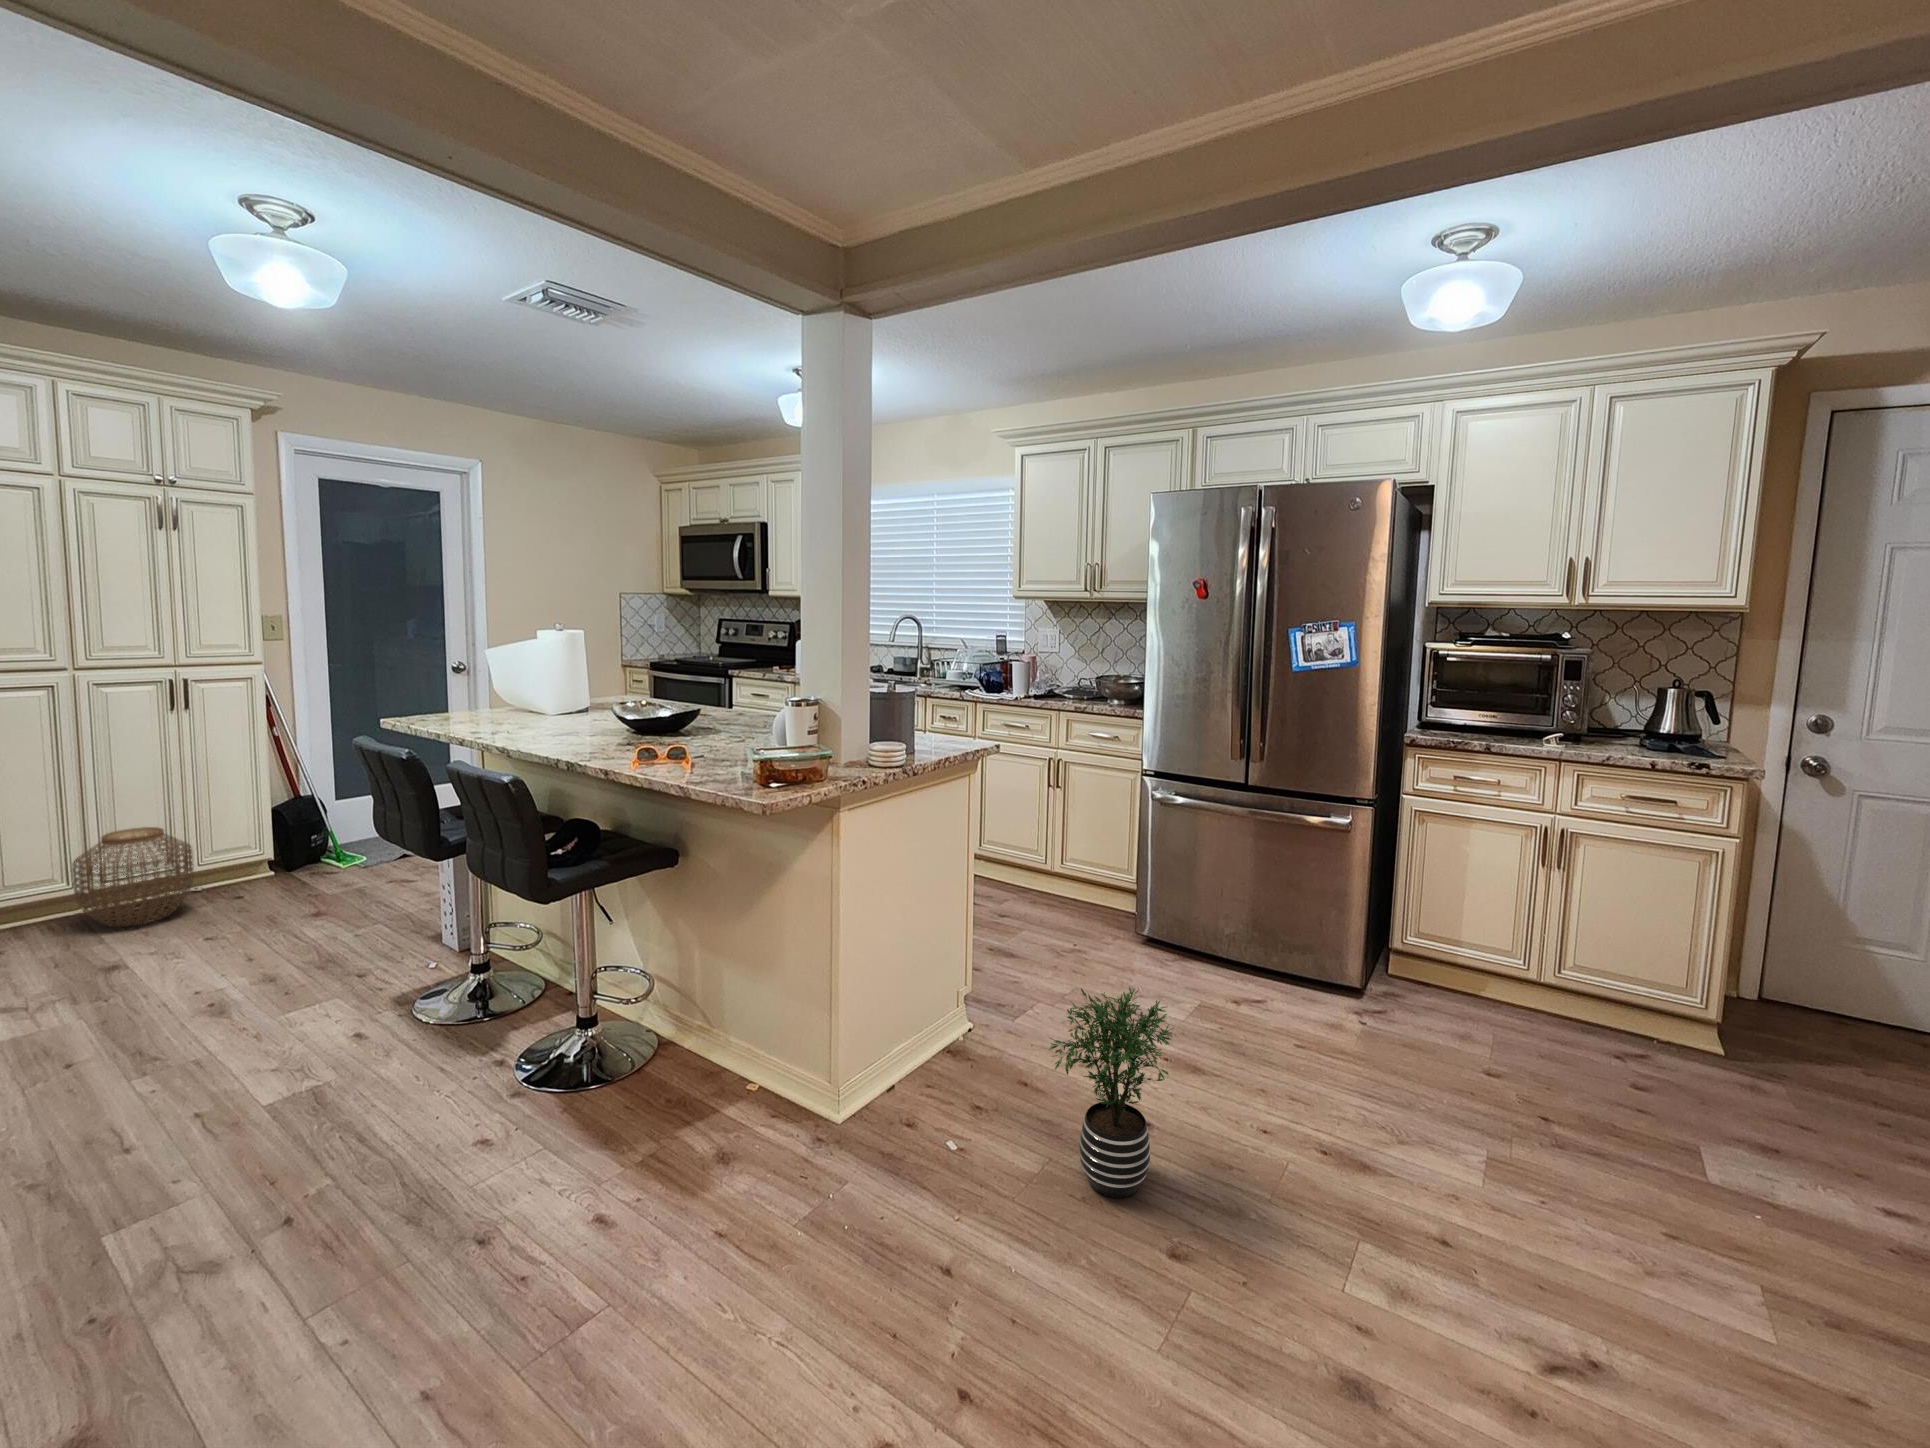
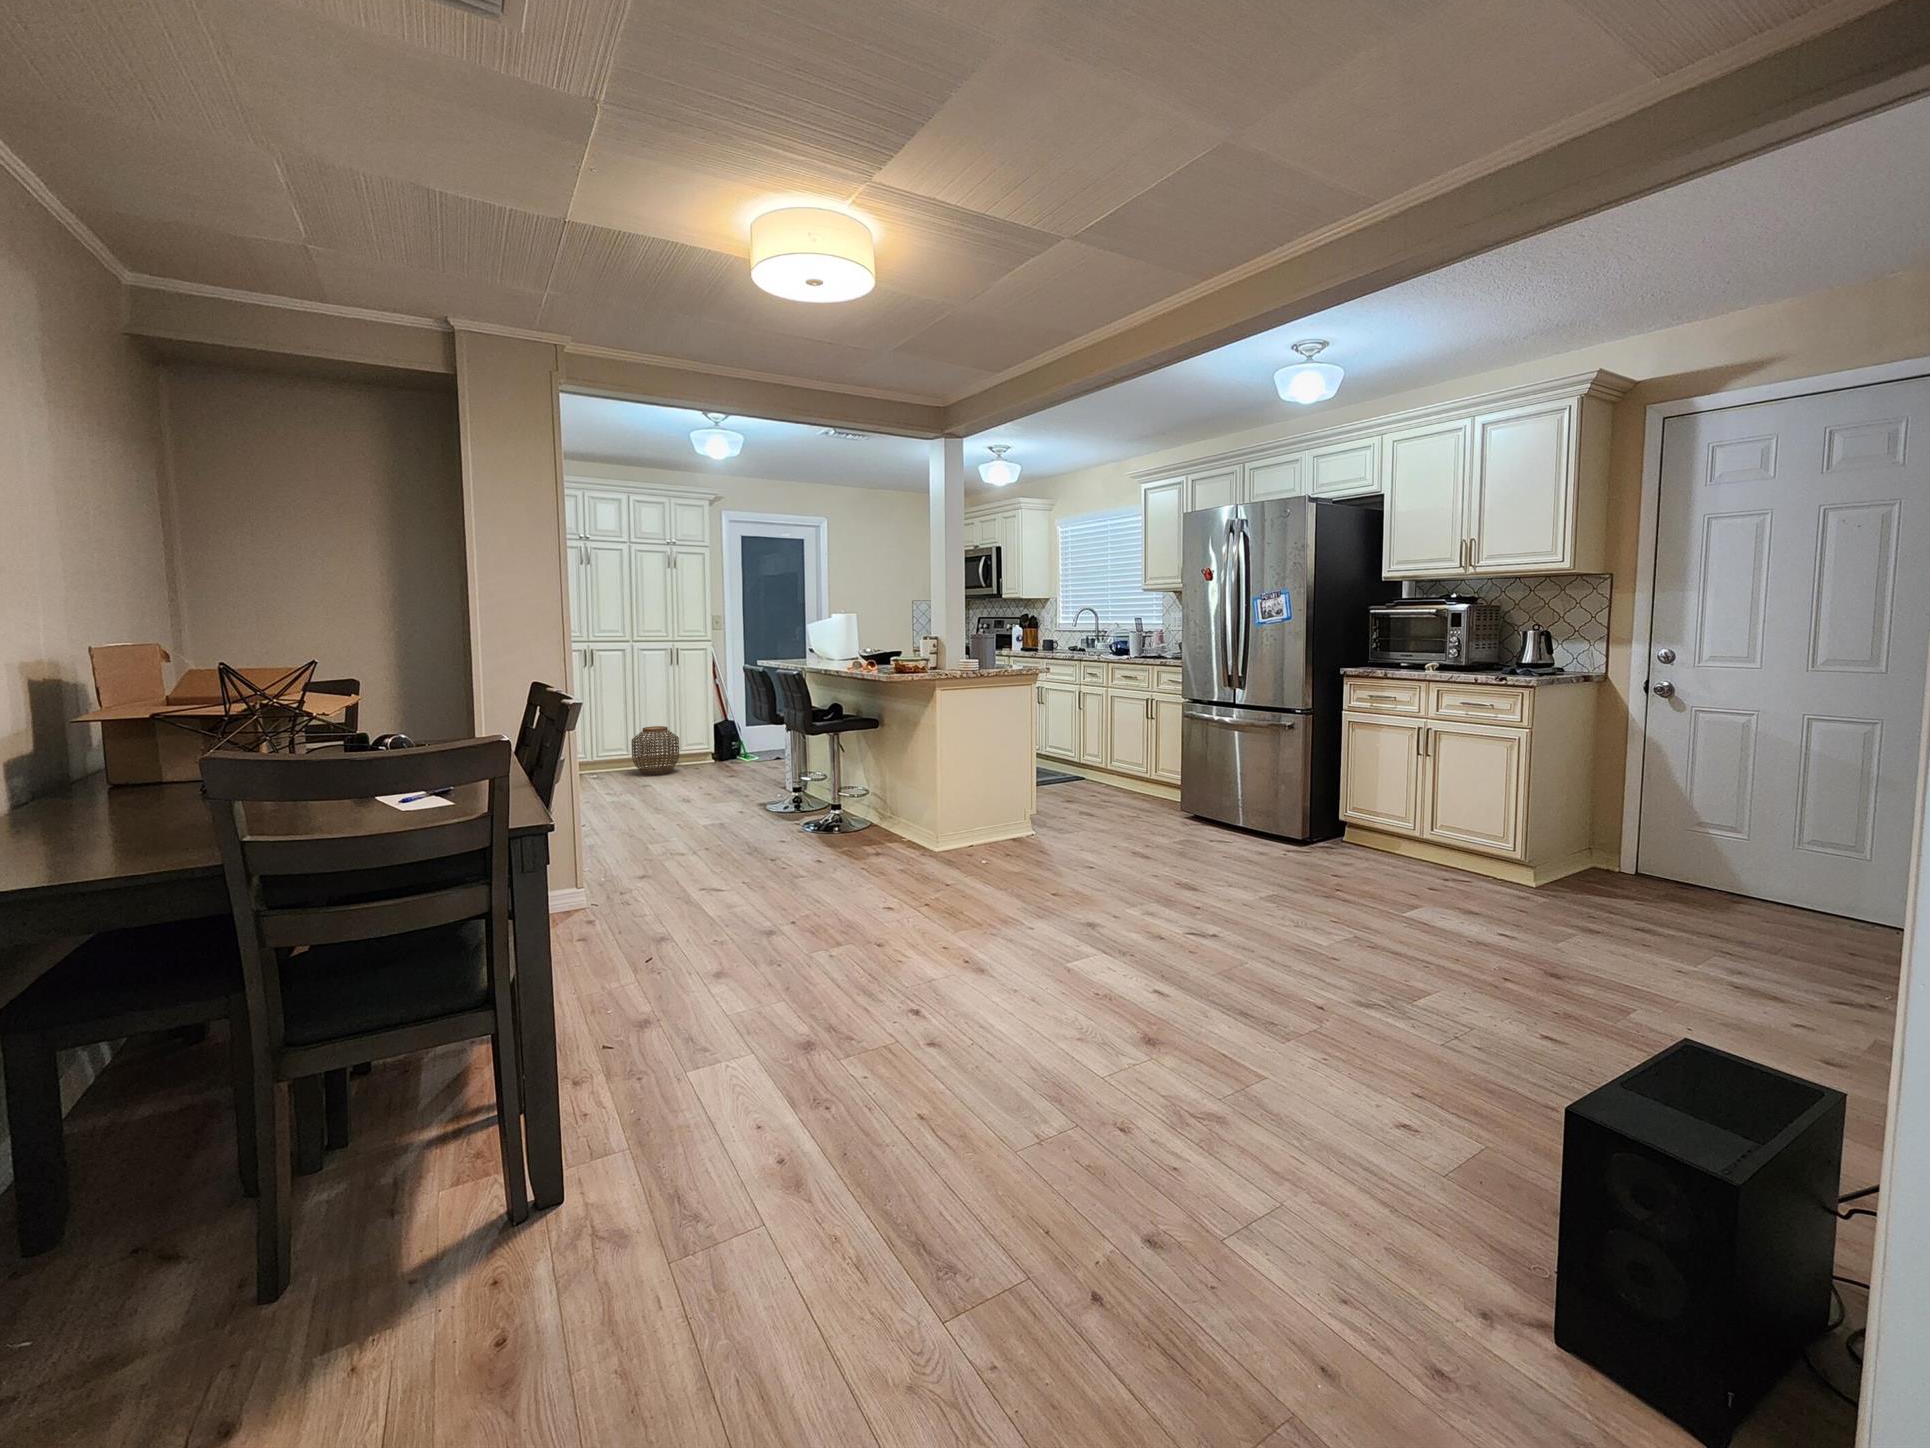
potted plant: present [1049,987,1174,1198] -> none [1011,780,1082,882]

